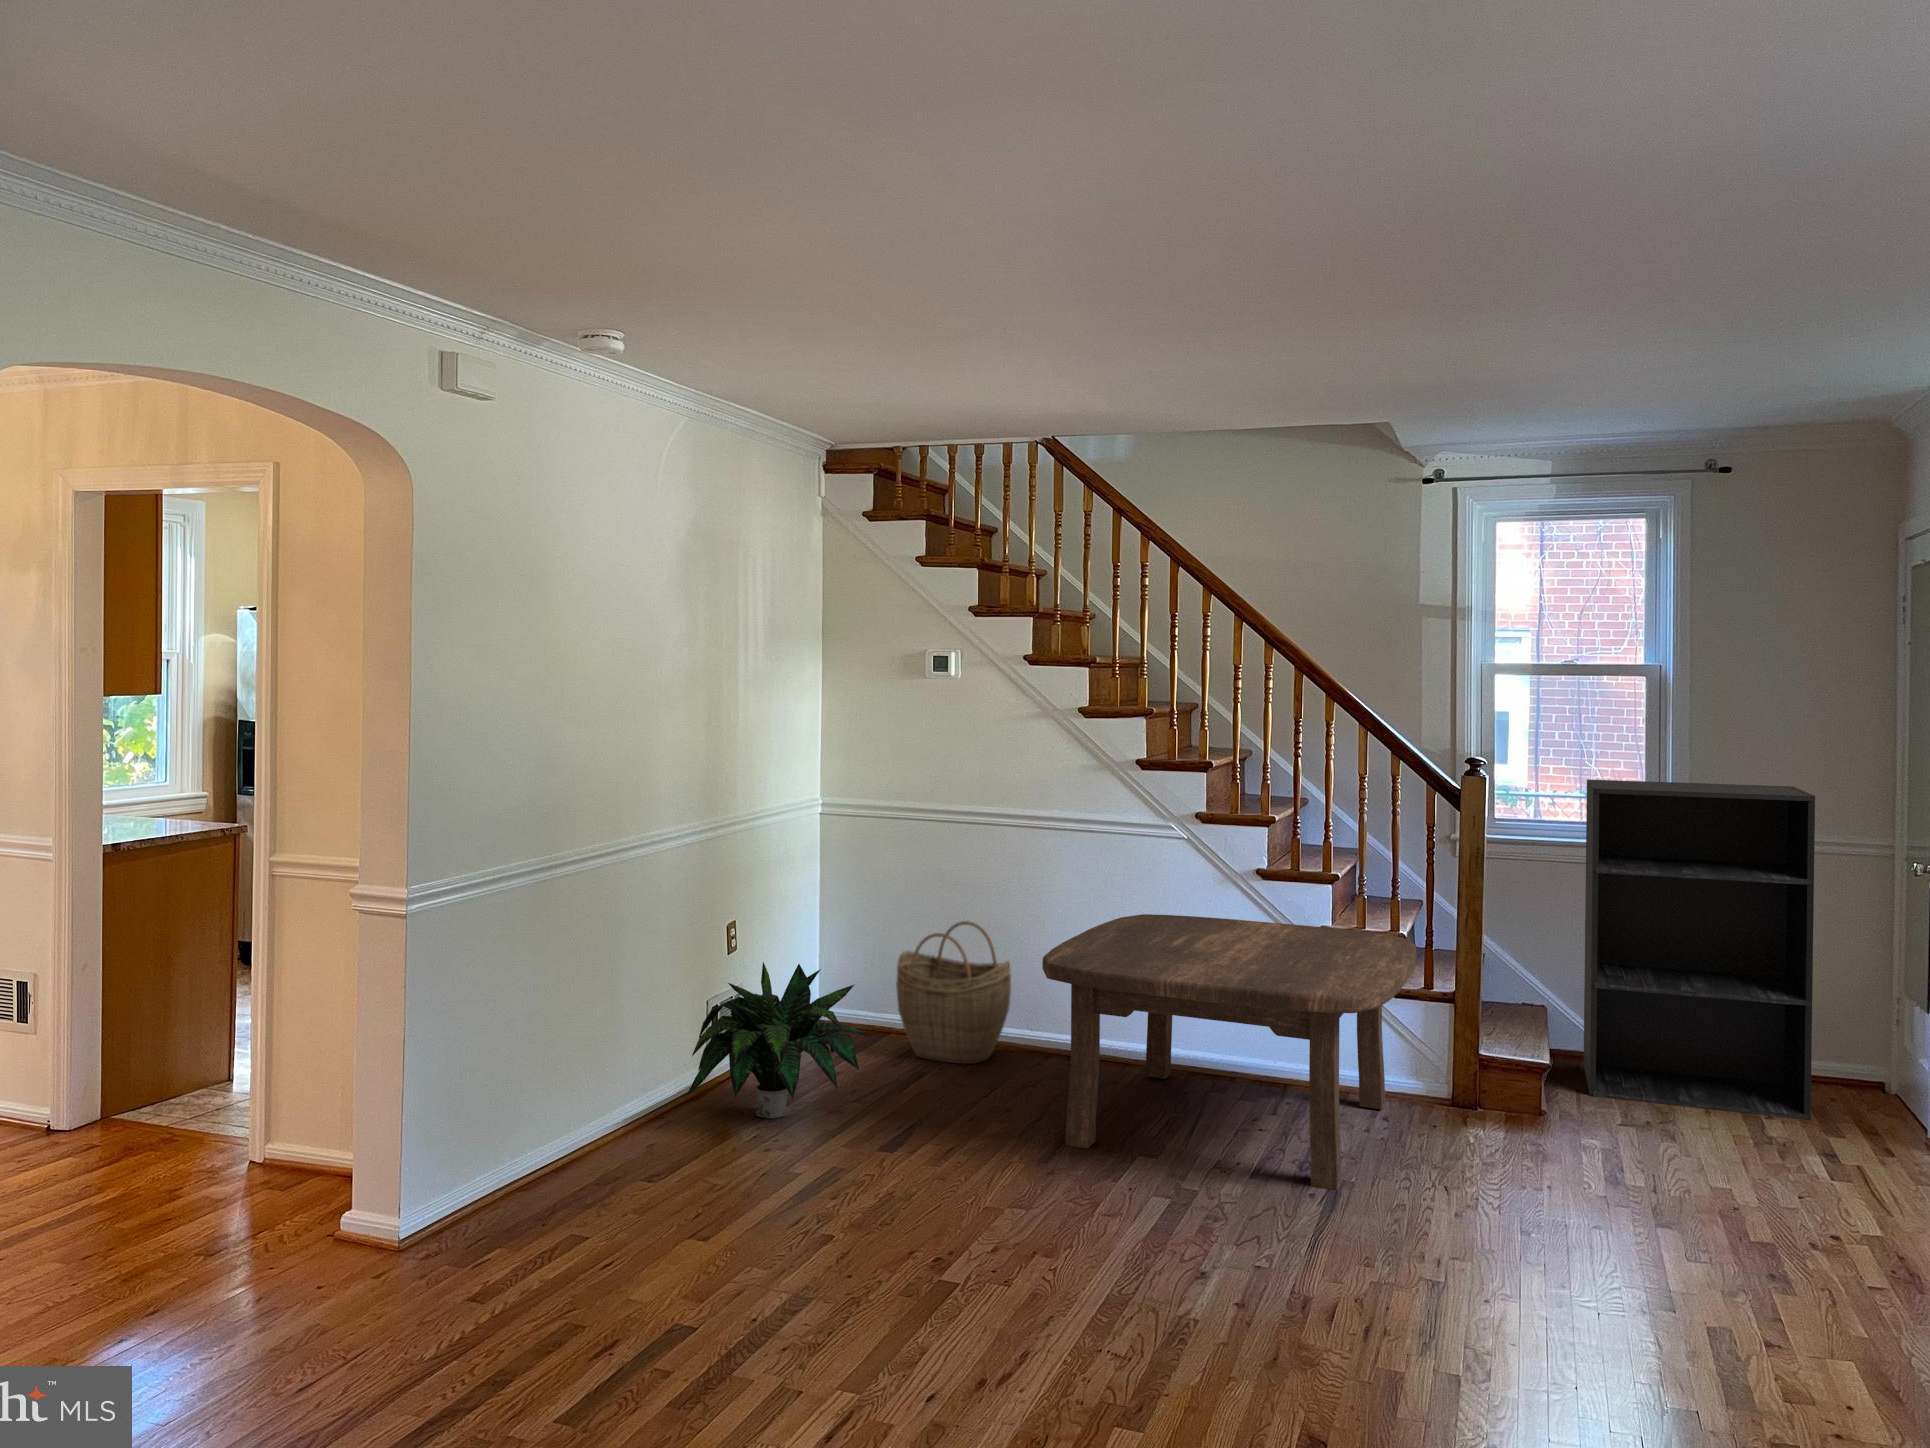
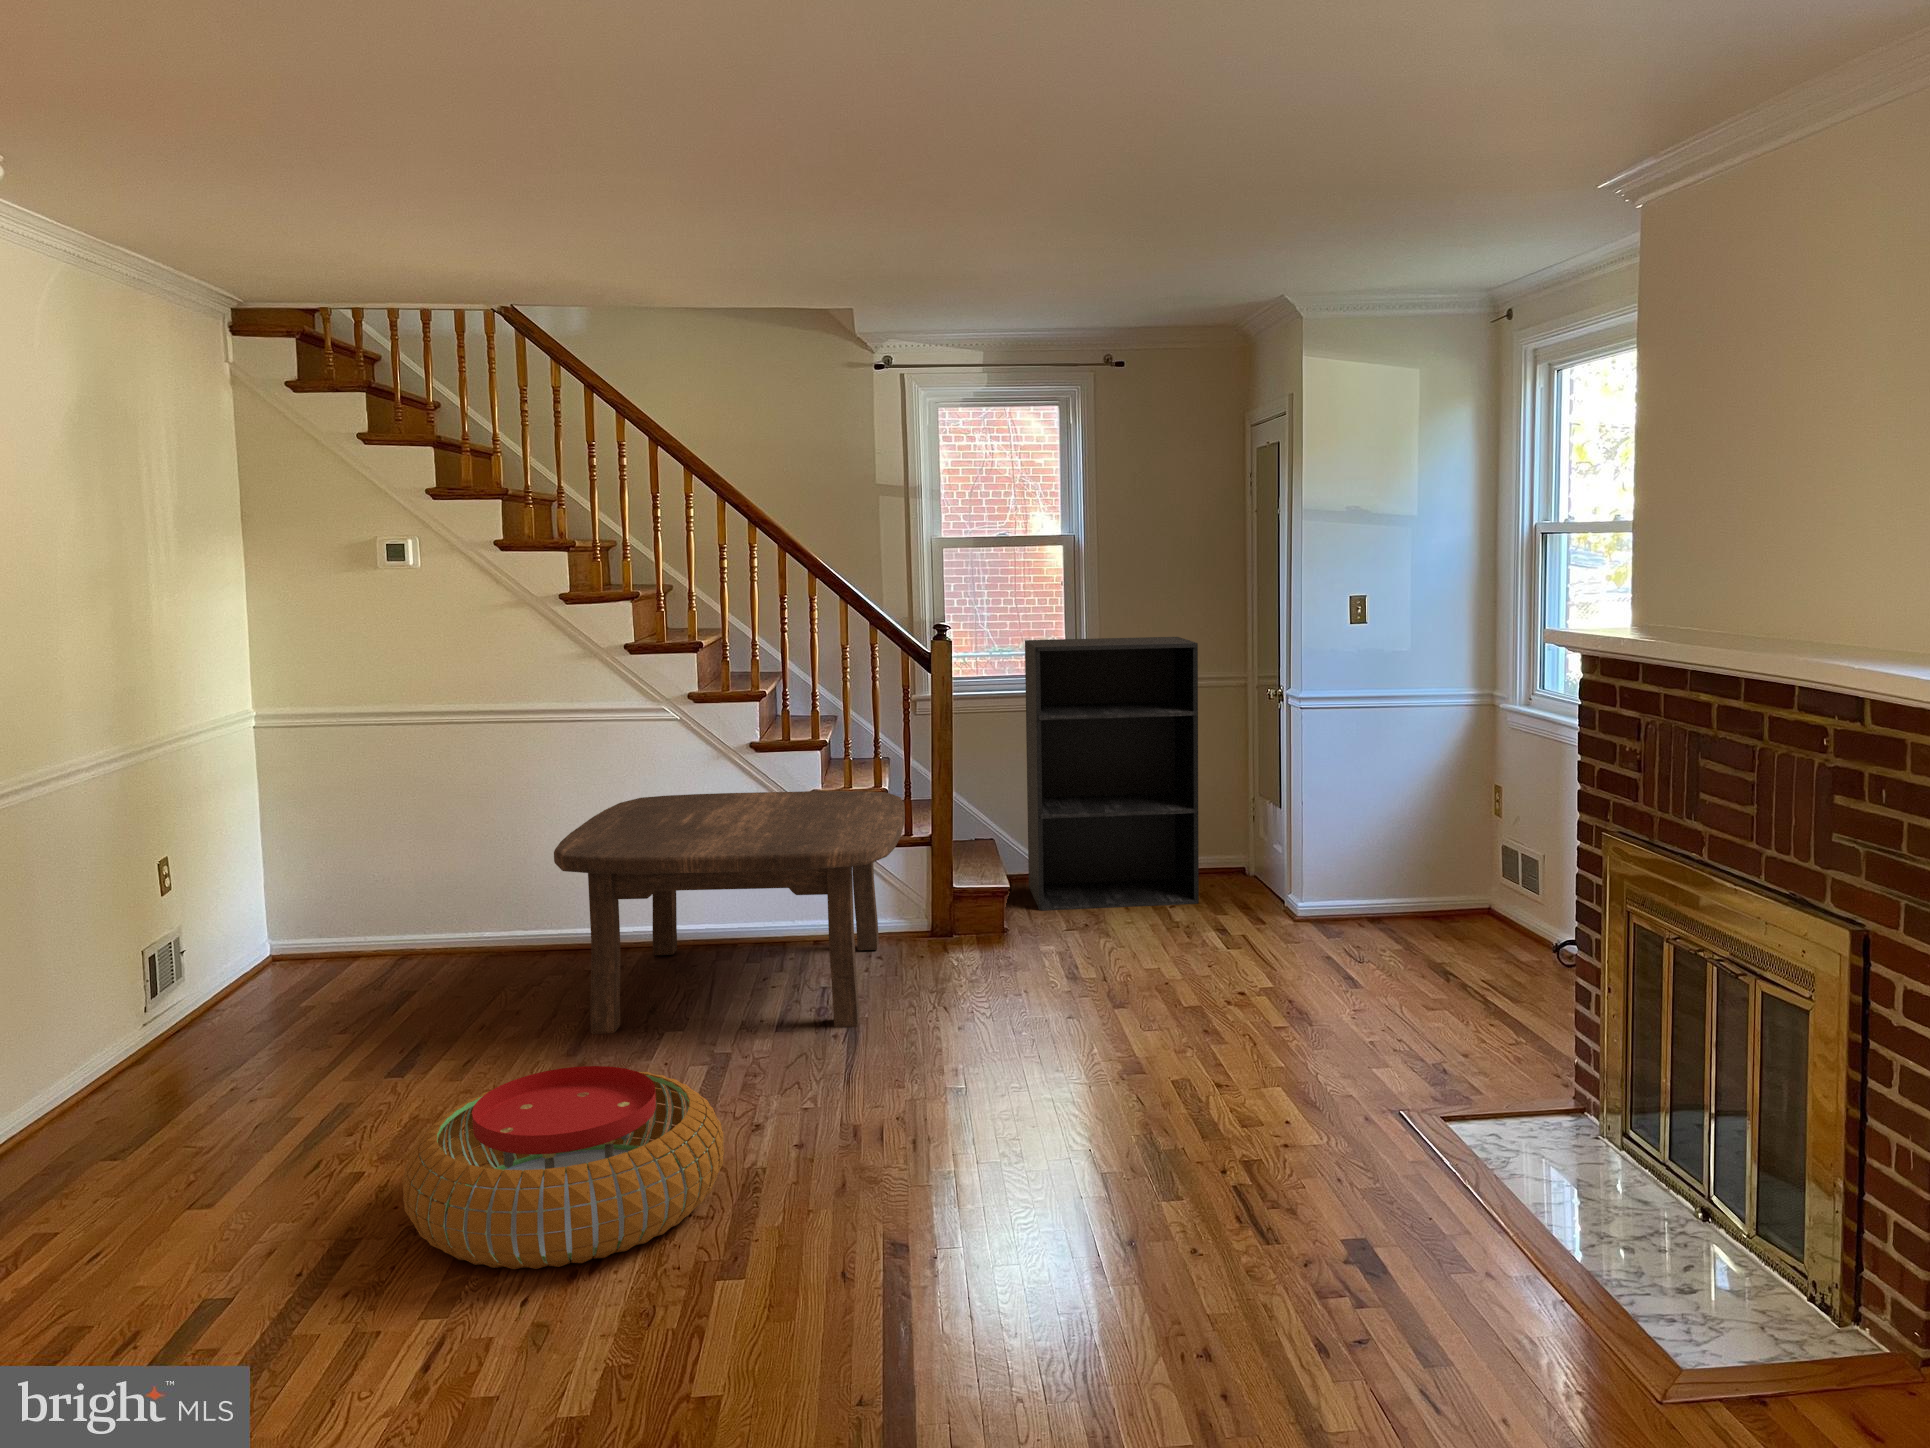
woven basket: present [896,921,1011,1064] -> none [371,825,503,976]
potted plant: present [686,962,872,1118] -> none [130,892,363,1068]
pouf: none [851,1173,1152,1373] -> present [402,1066,724,1269]

